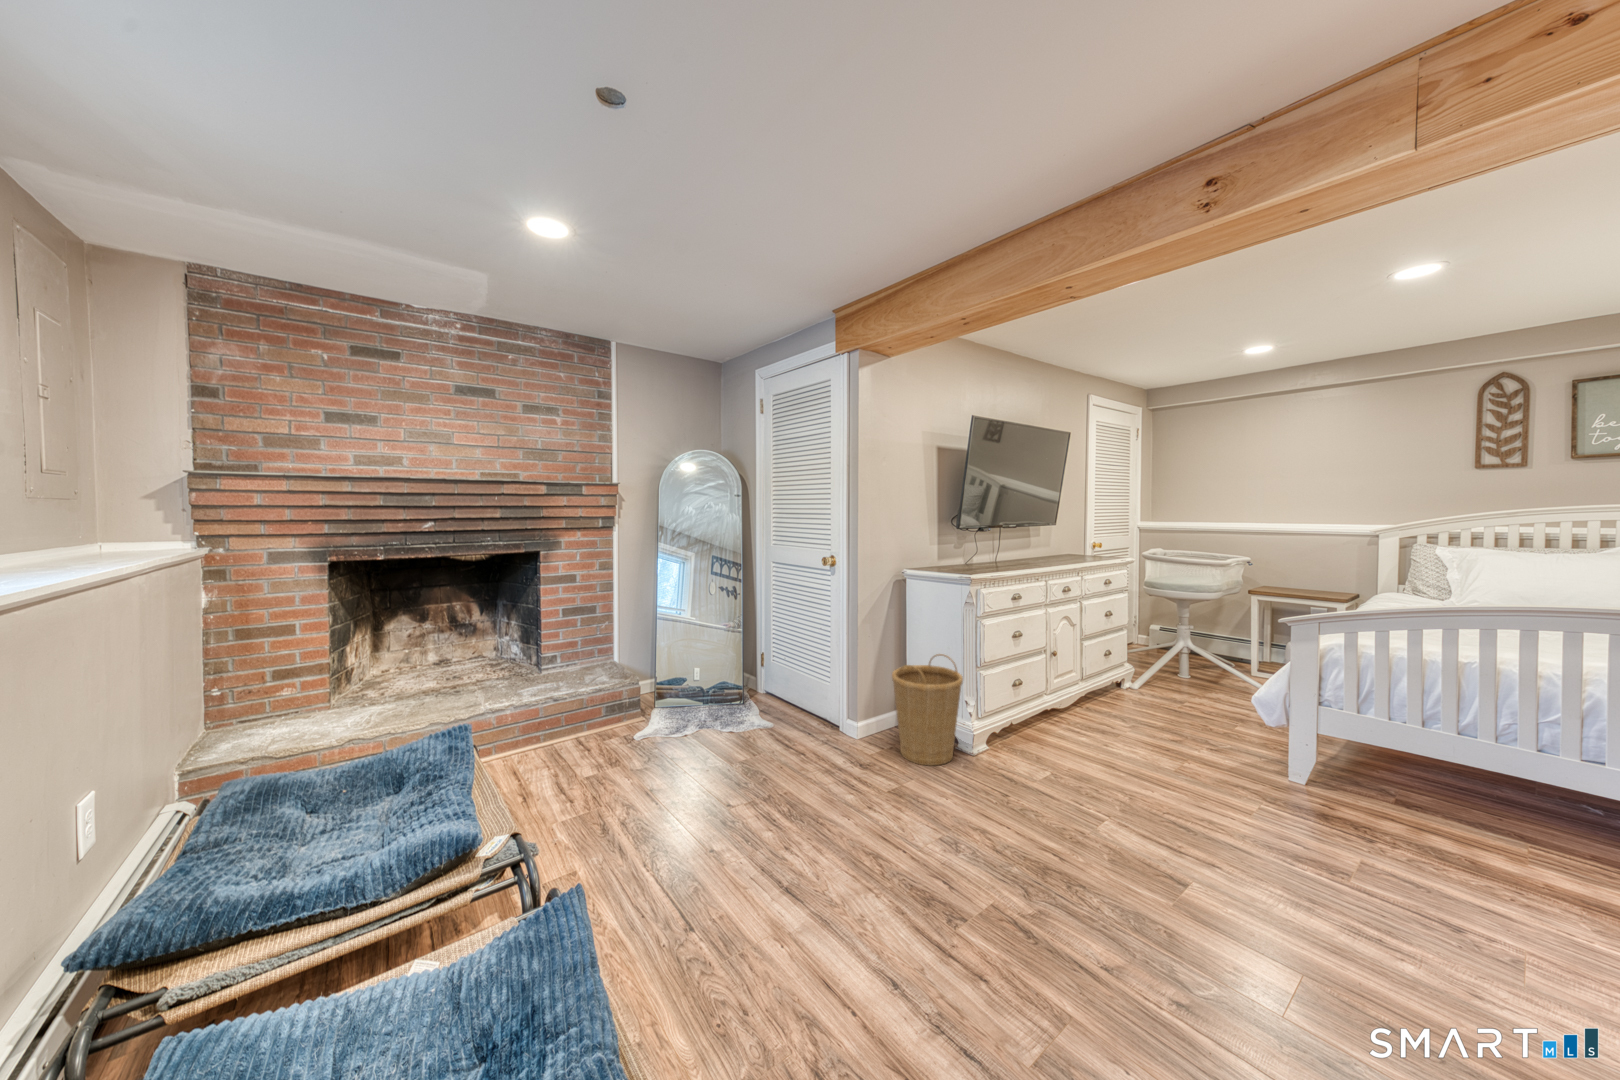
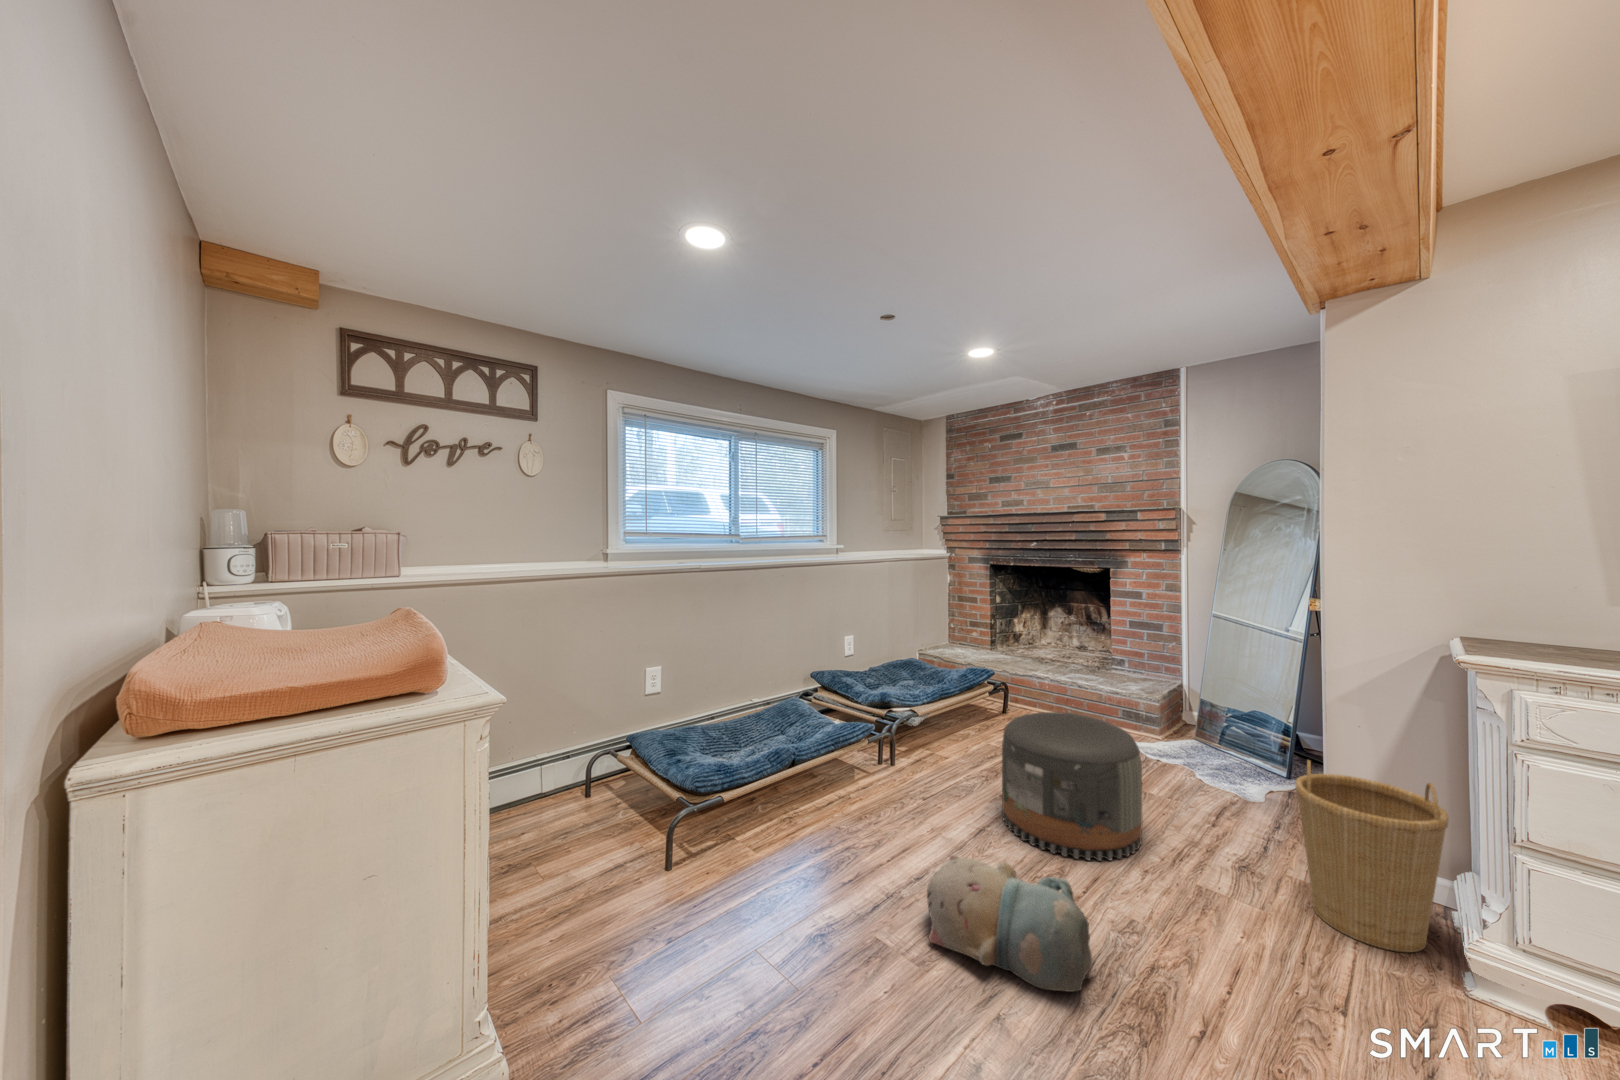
pouf: none [720,701,859,867] -> present [1002,712,1142,861]
plush toy: none [936,831,1071,999] -> present [927,855,1092,992]

